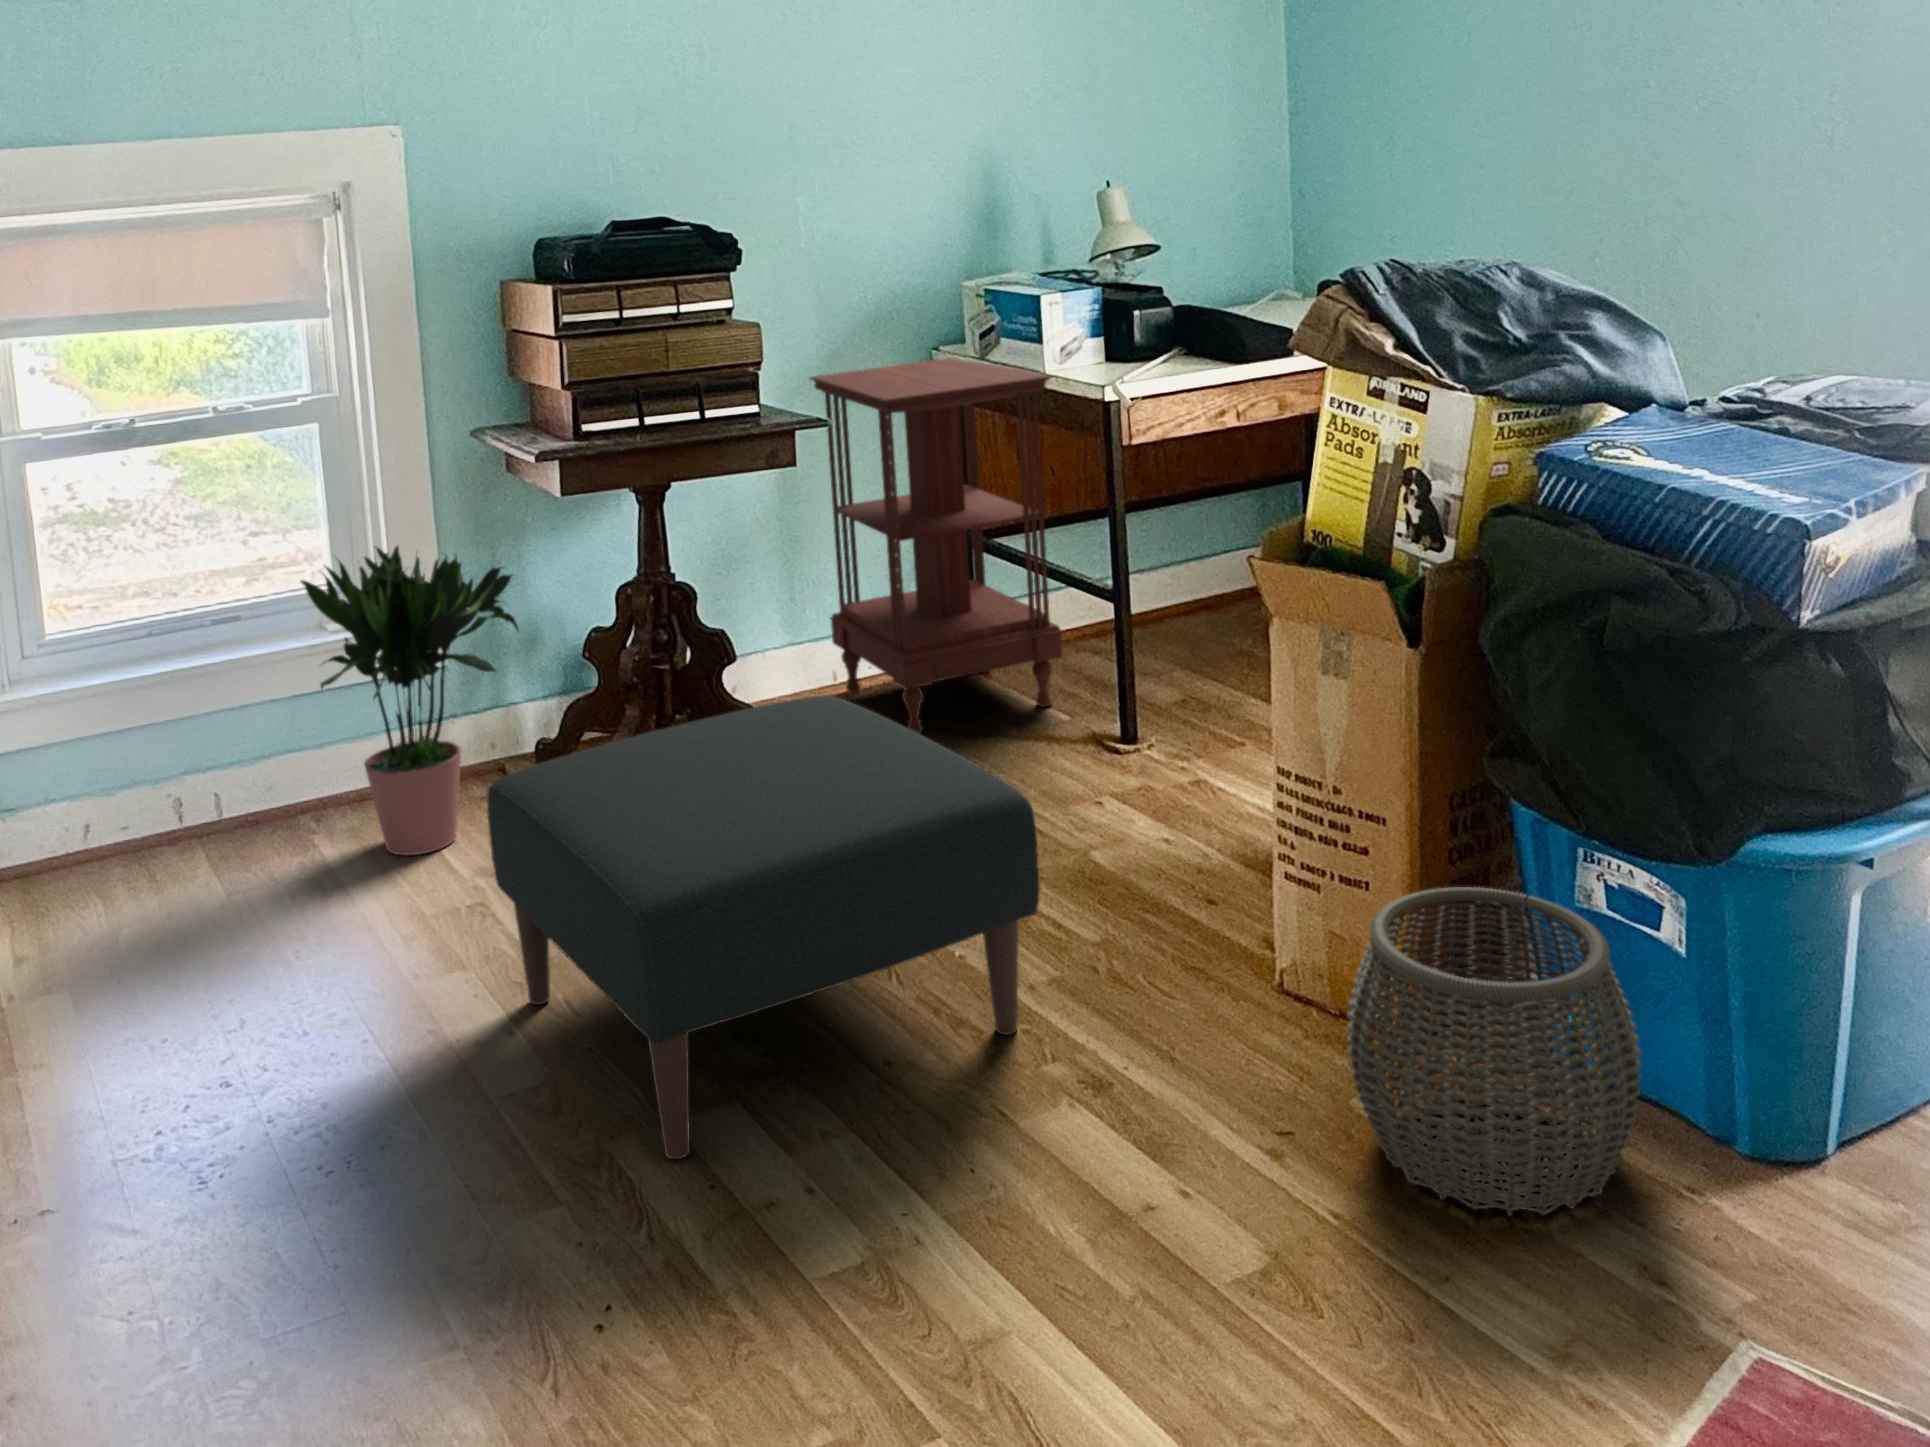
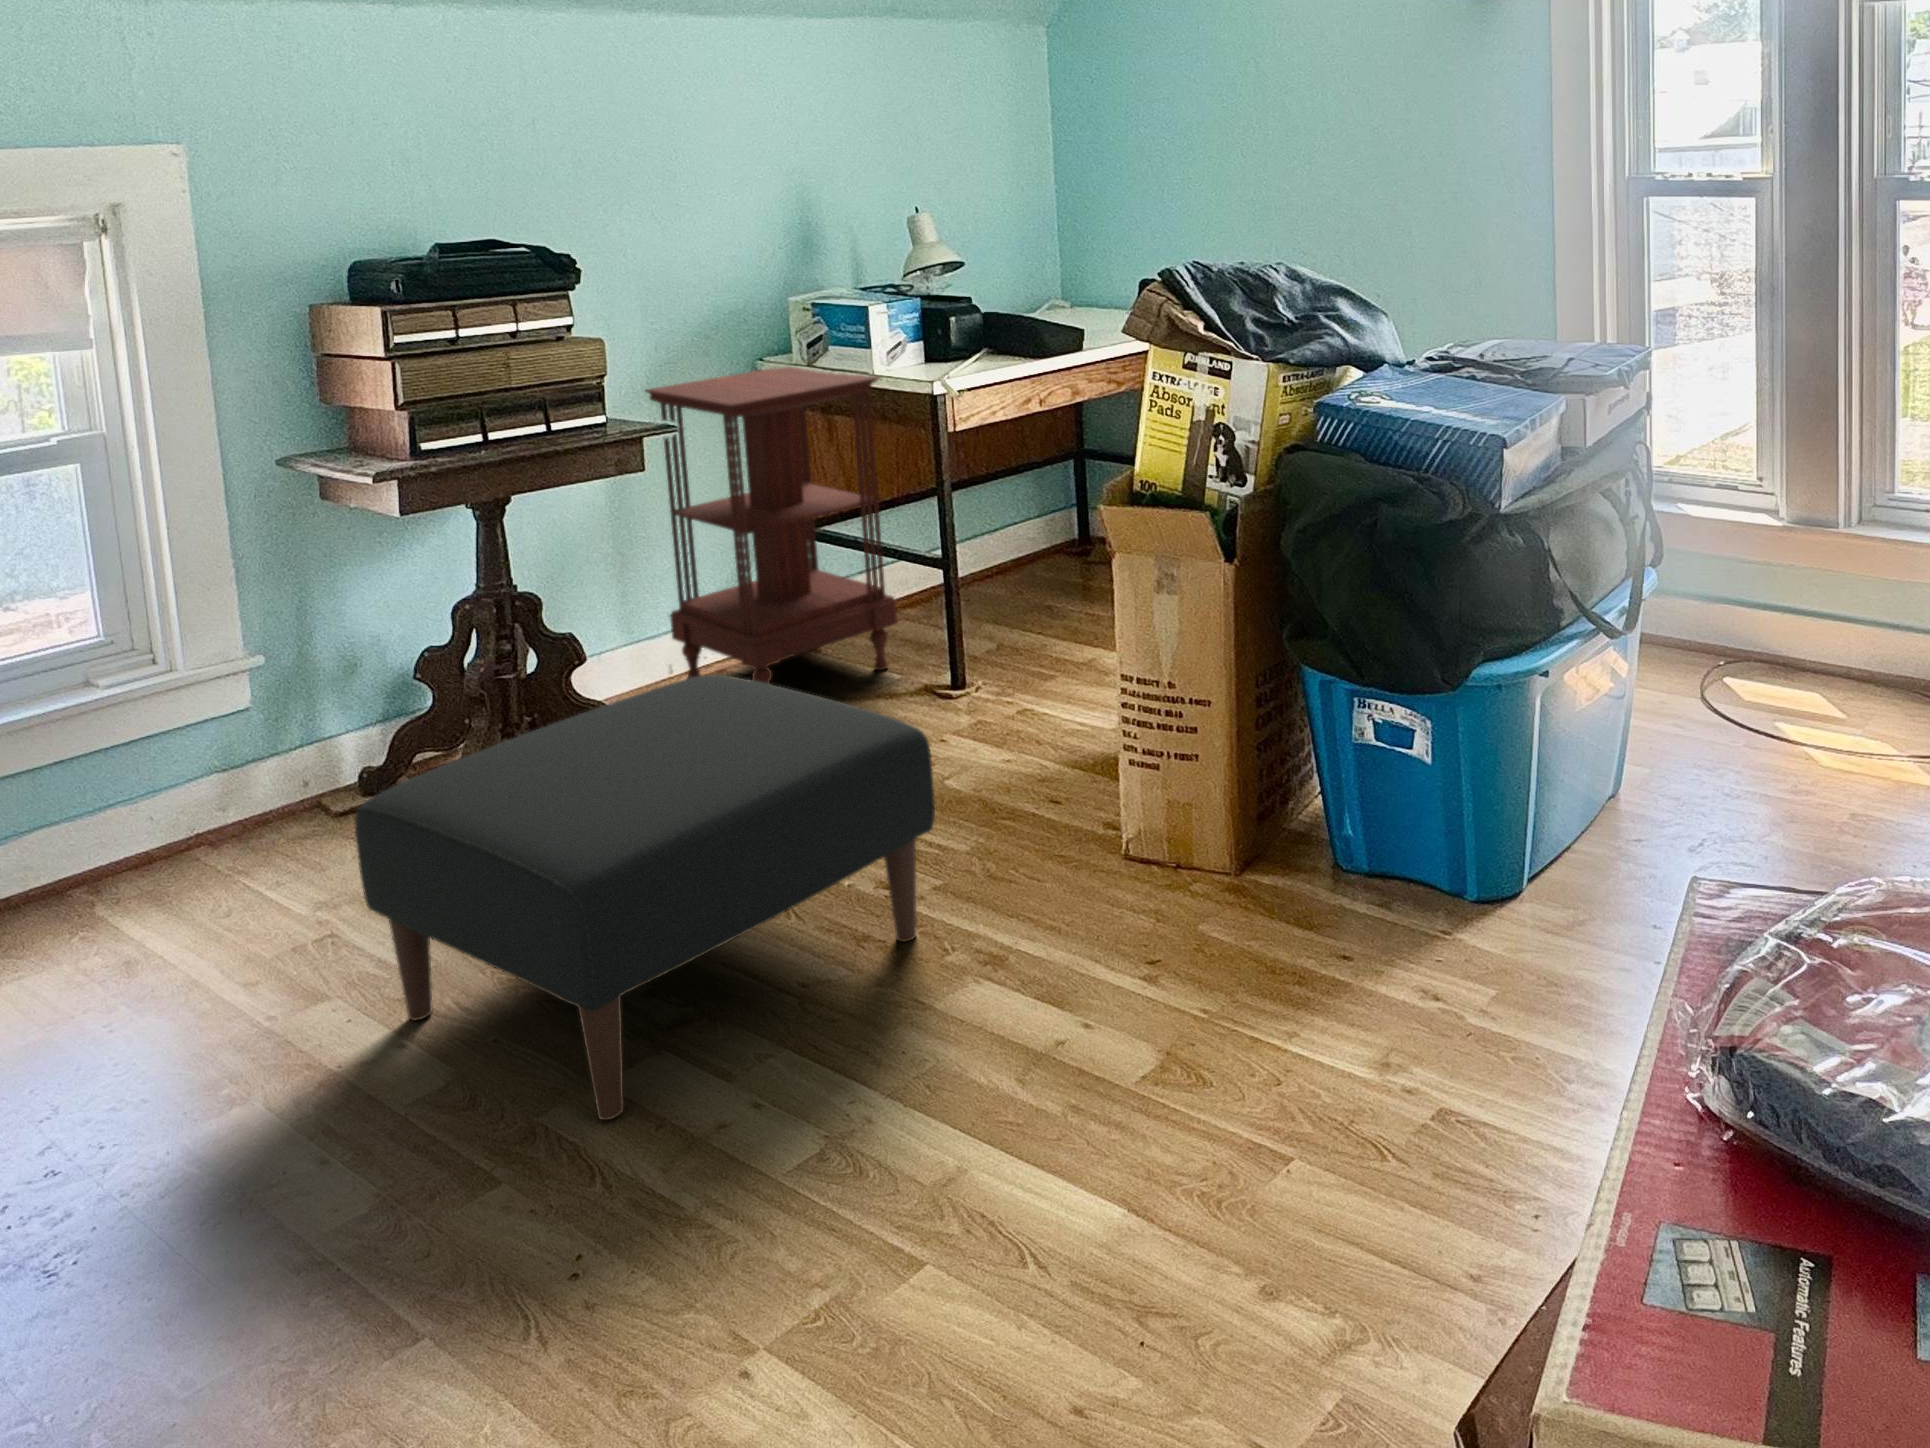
potted plant: present [301,546,518,855] -> none [68,558,383,913]
woven basket: present [1347,887,1642,1215] -> none [1199,739,1409,982]

